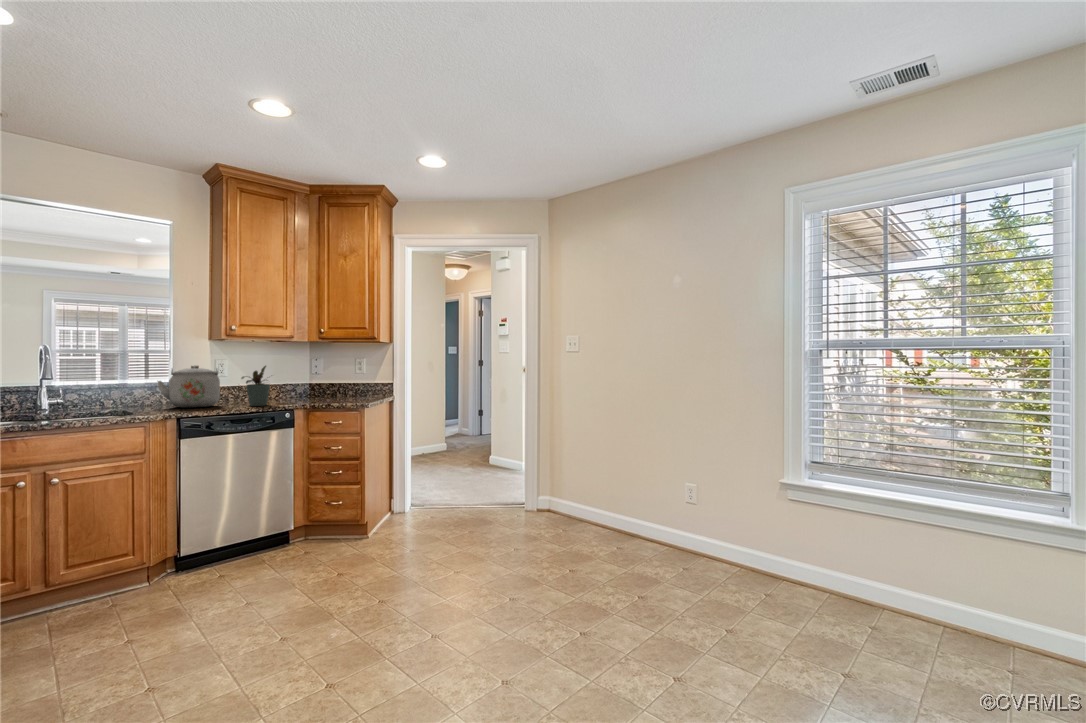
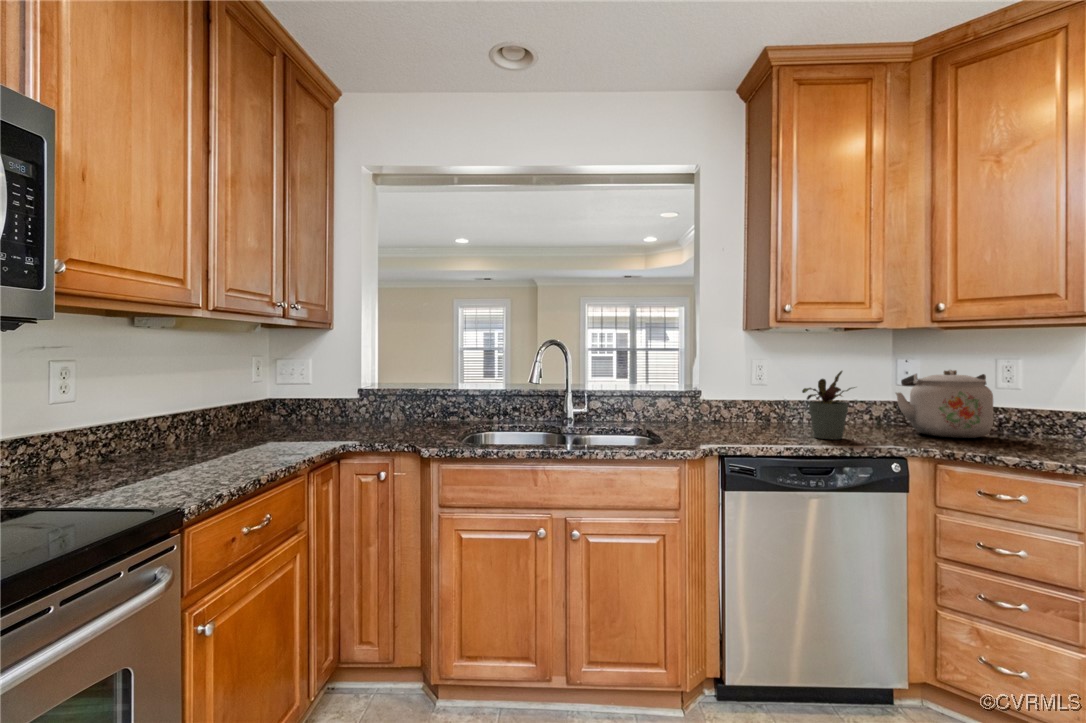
kettle: present [158,365,220,408] -> present [896,370,993,438]

